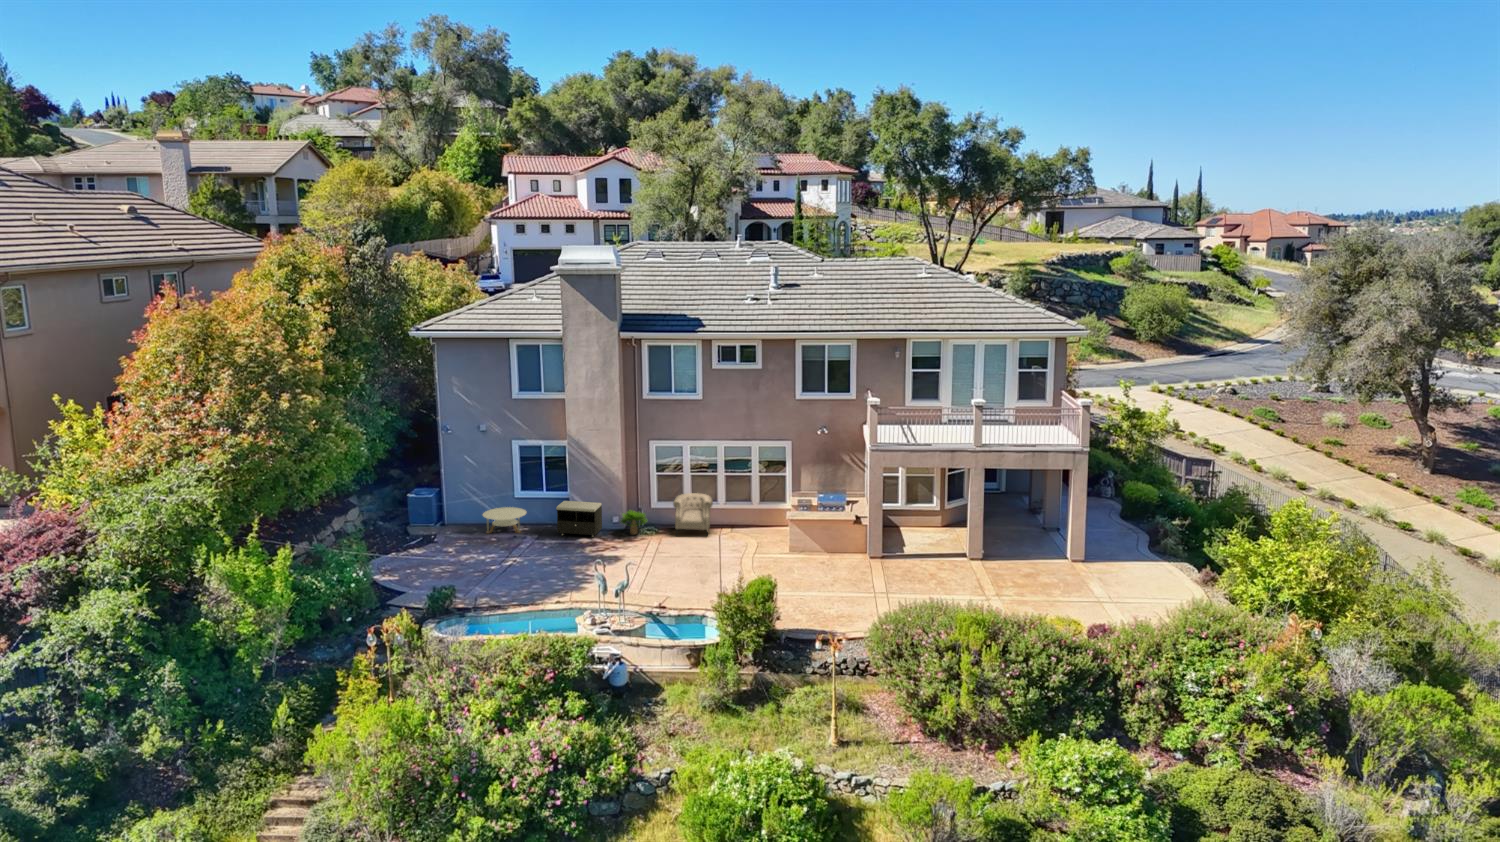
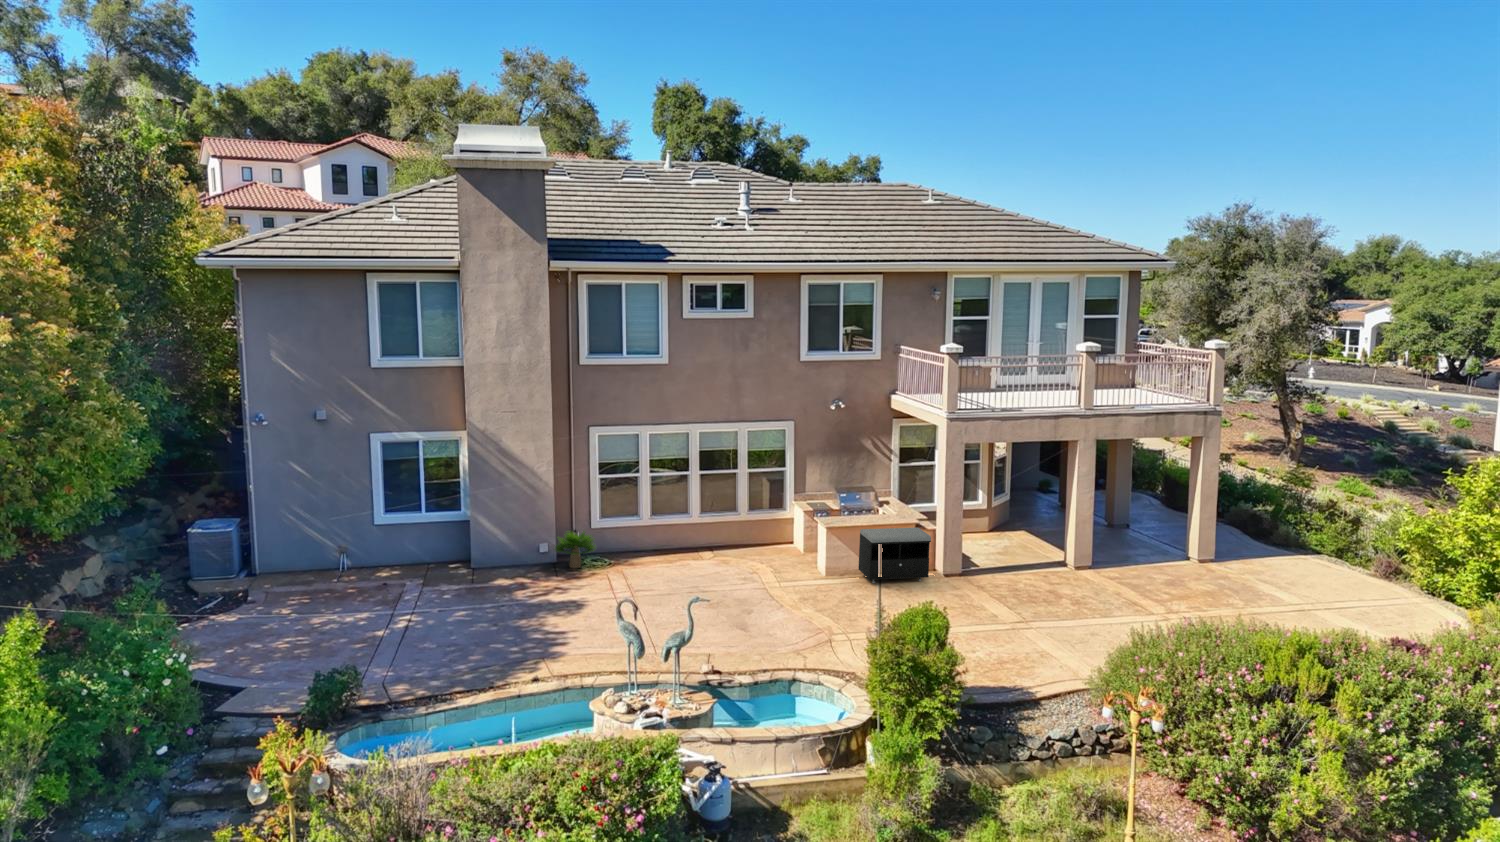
chair: present [673,493,713,536] -> none [635,502,695,566]
storage bench: present [556,501,602,537] -> present [859,528,931,583]
round table: present [482,507,526,533] -> none [326,540,400,583]

